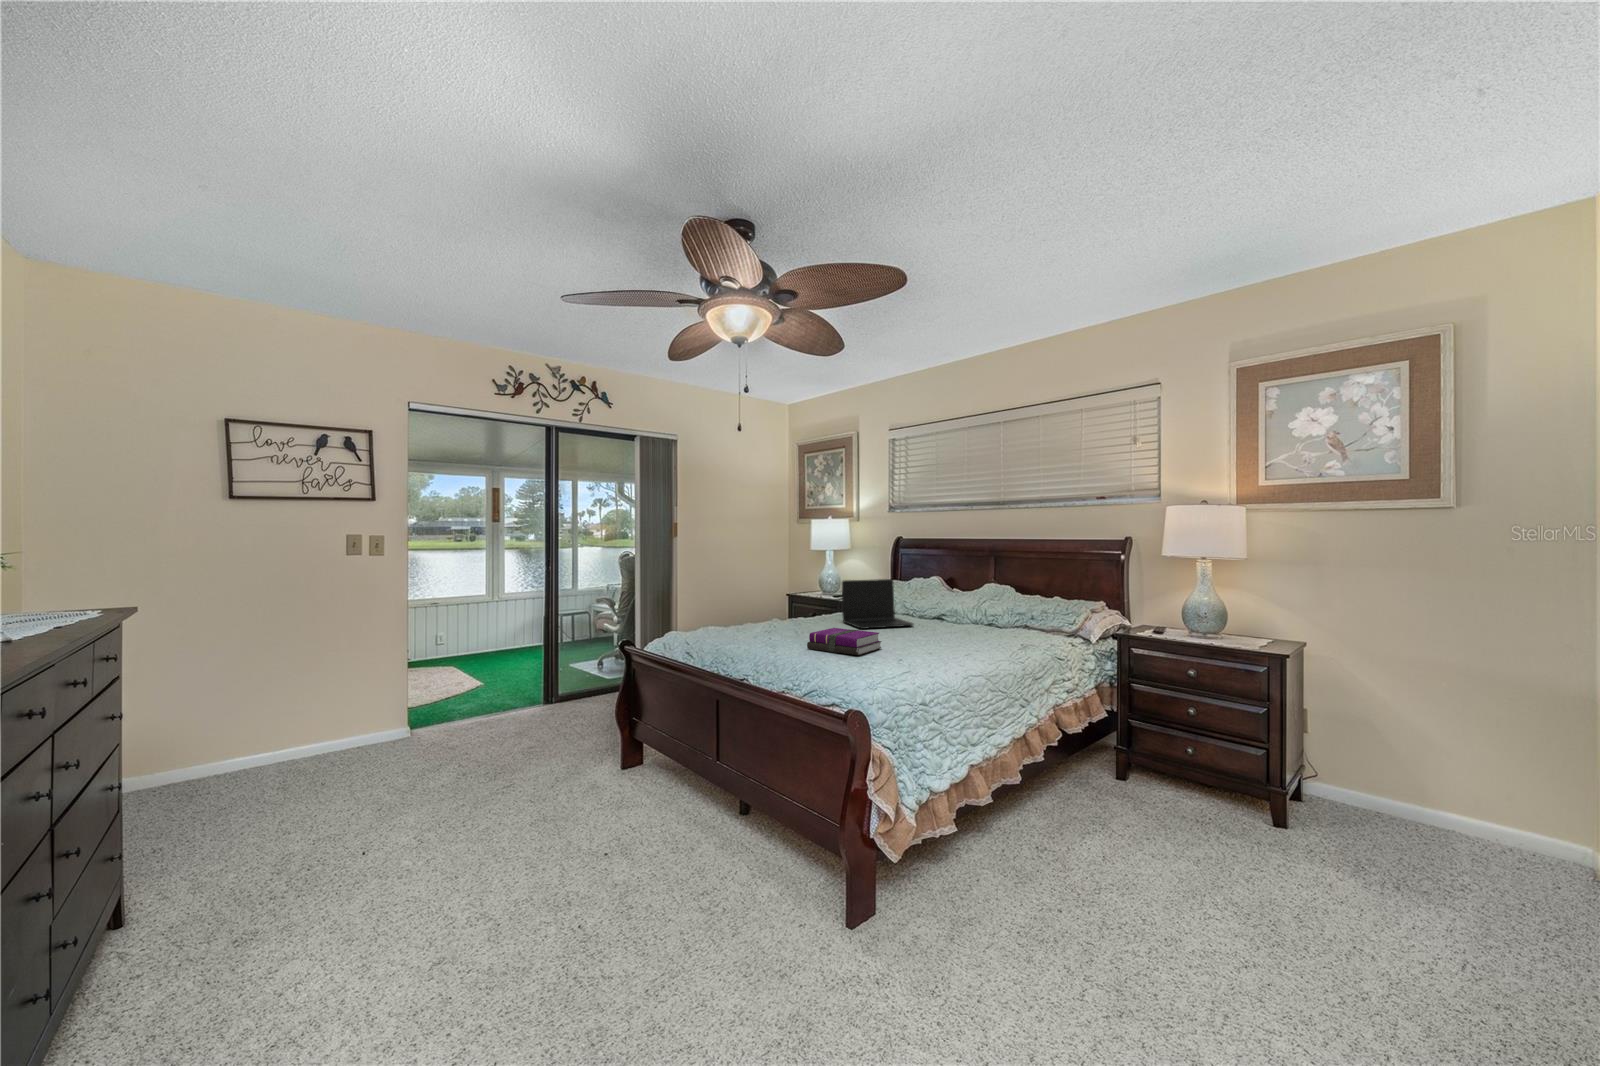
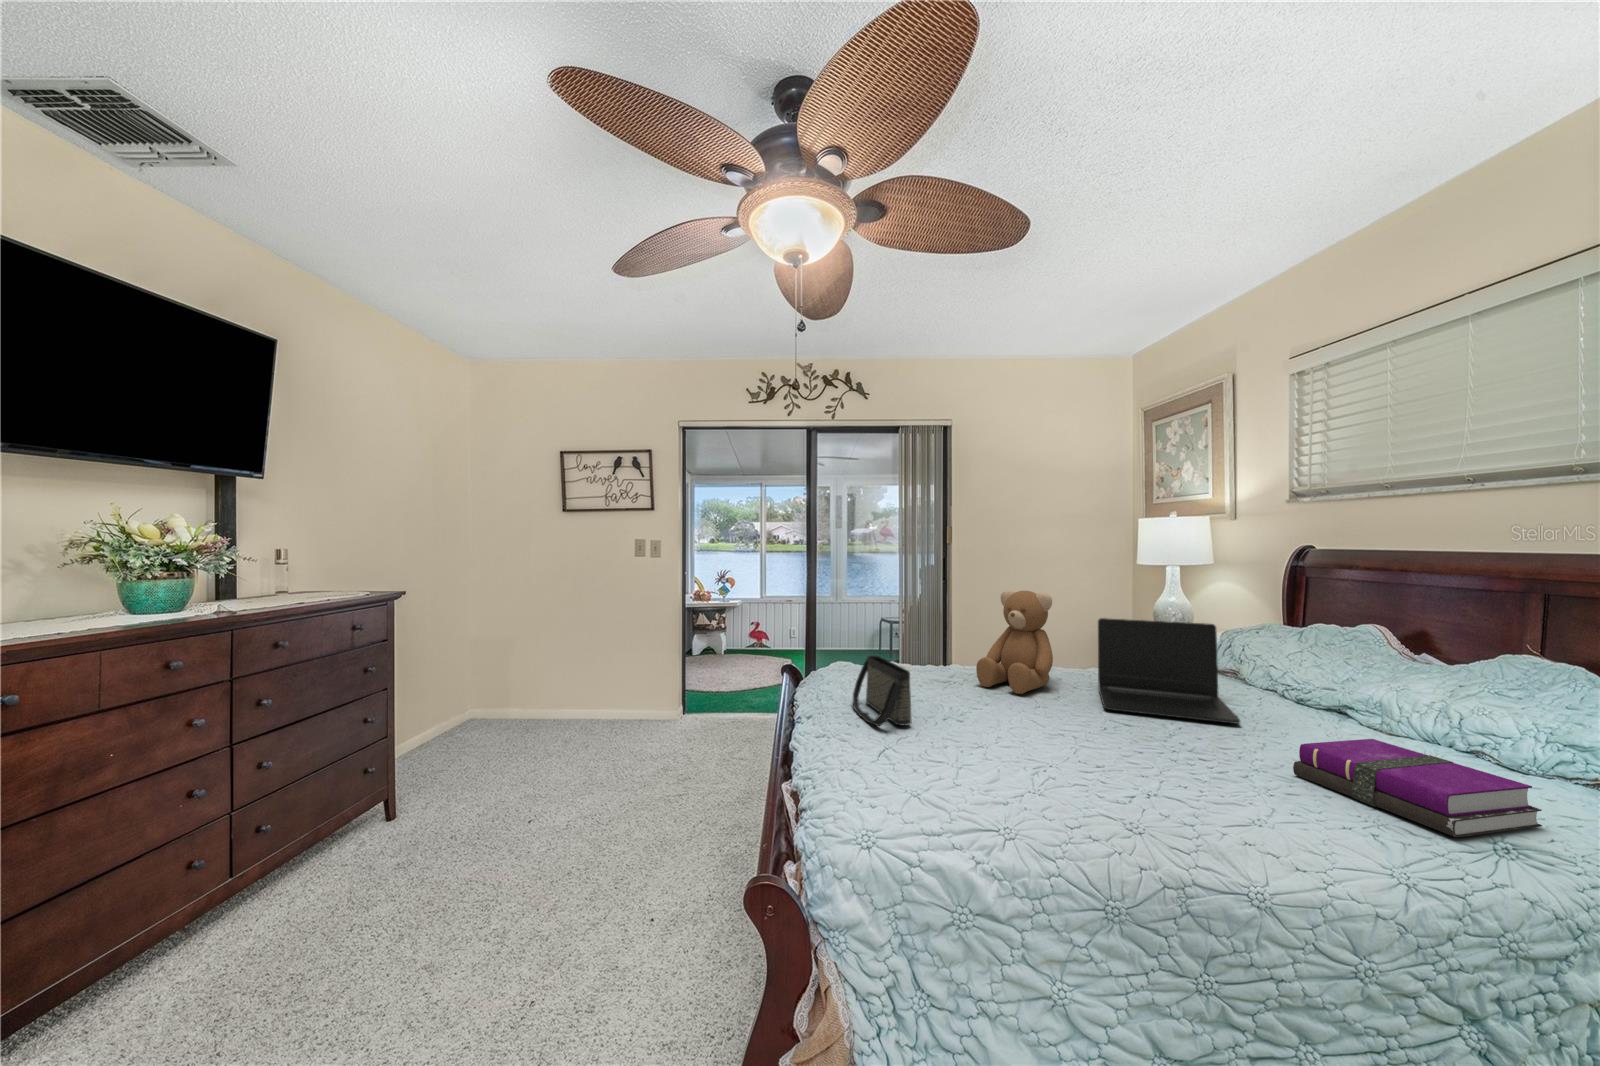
teddy bear: none [783,567,824,629] -> present [976,590,1053,694]
handbag: none [742,611,794,650] -> present [853,655,911,726]
notebook: present [807,628,881,655] -> present [1293,739,1542,837]

